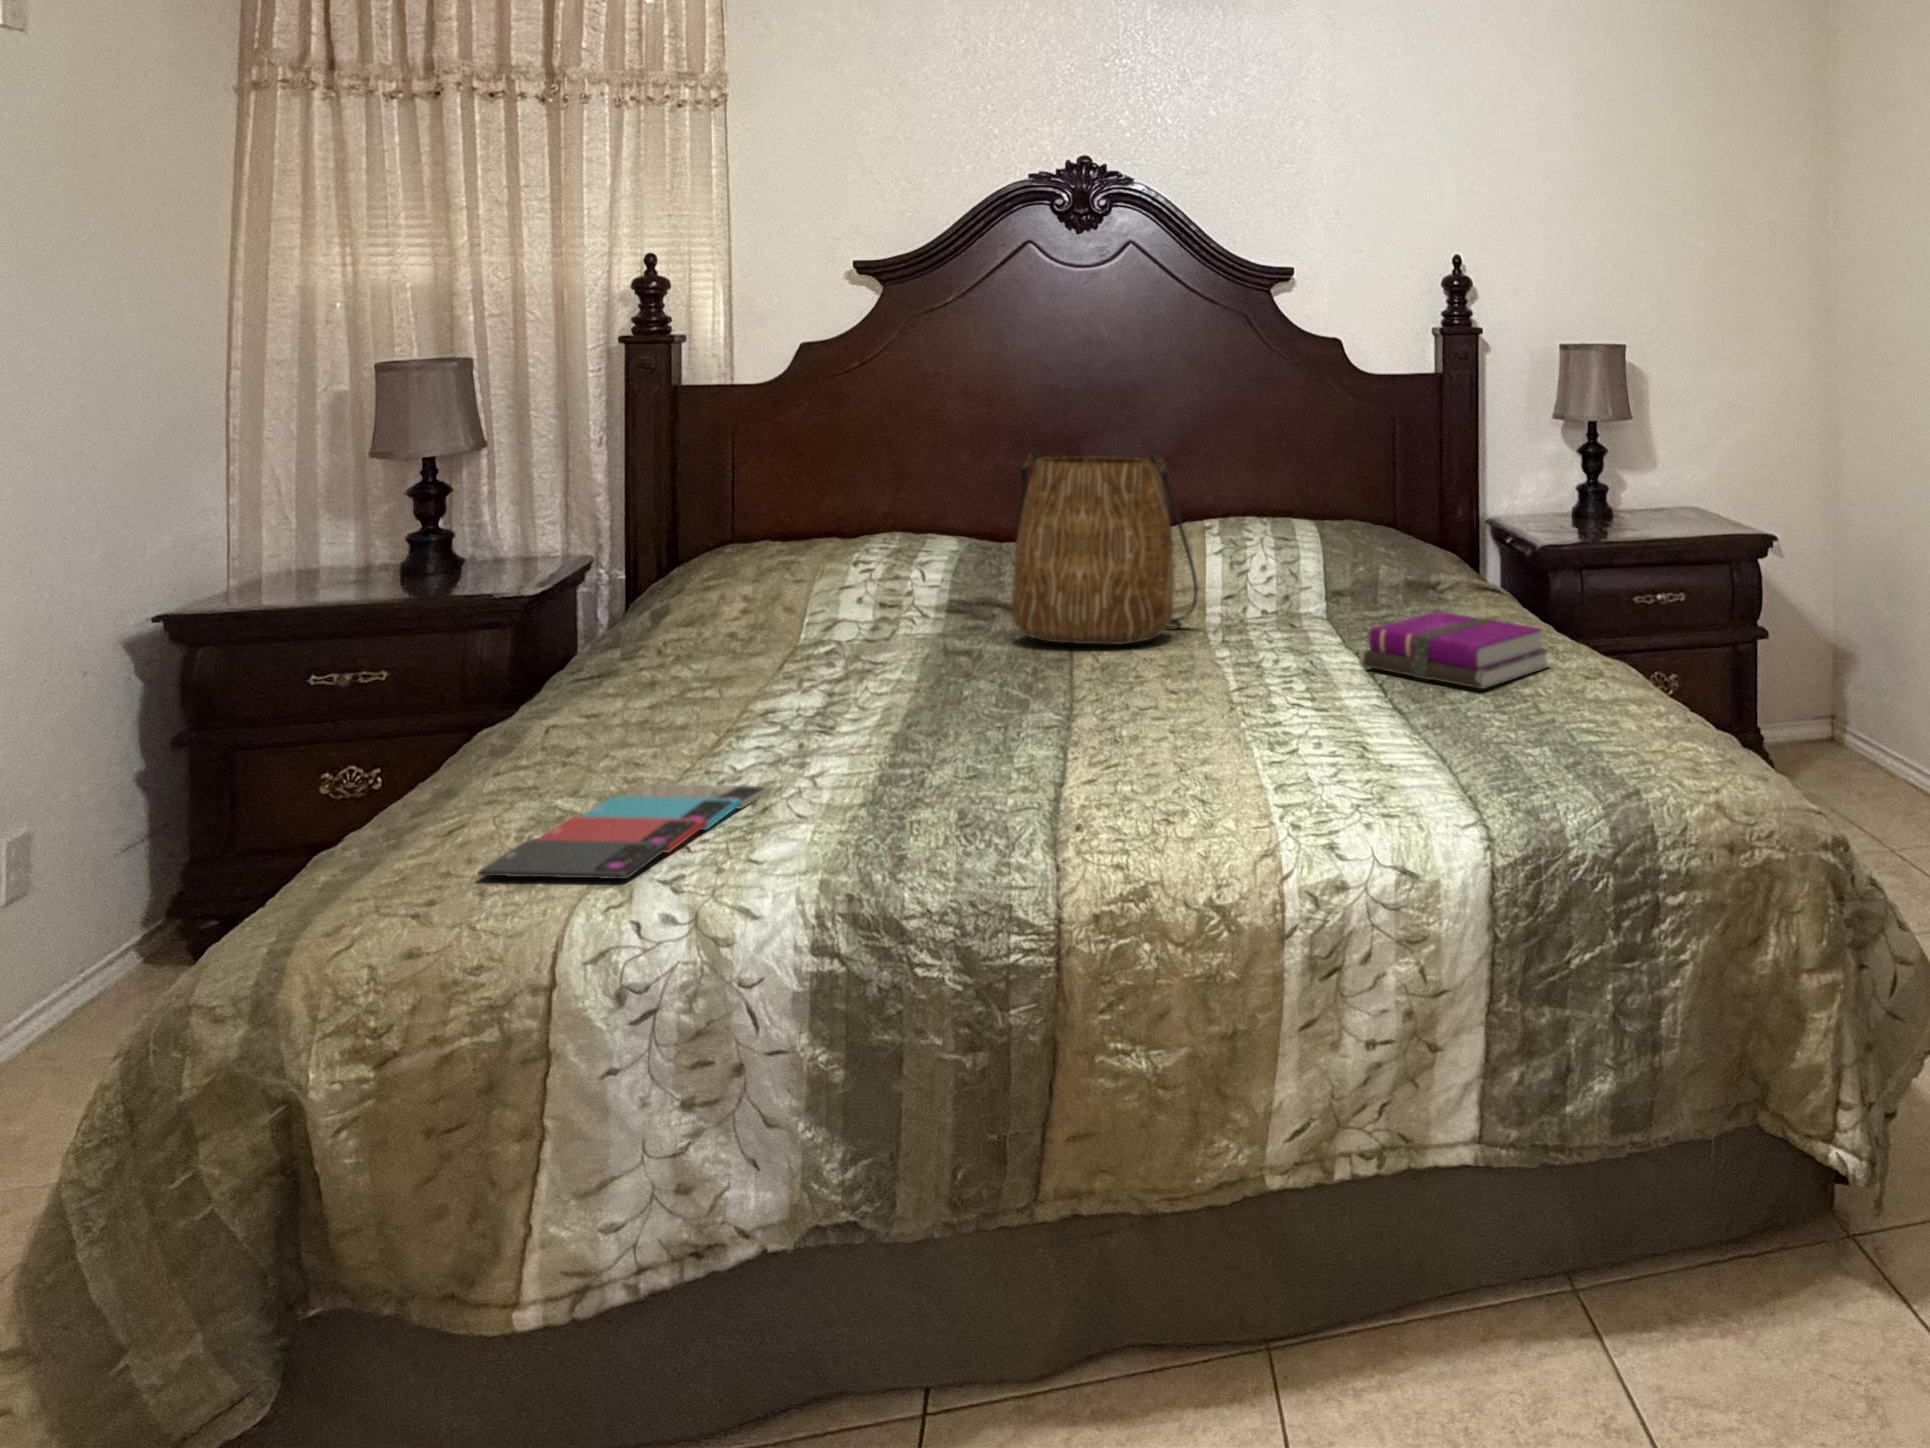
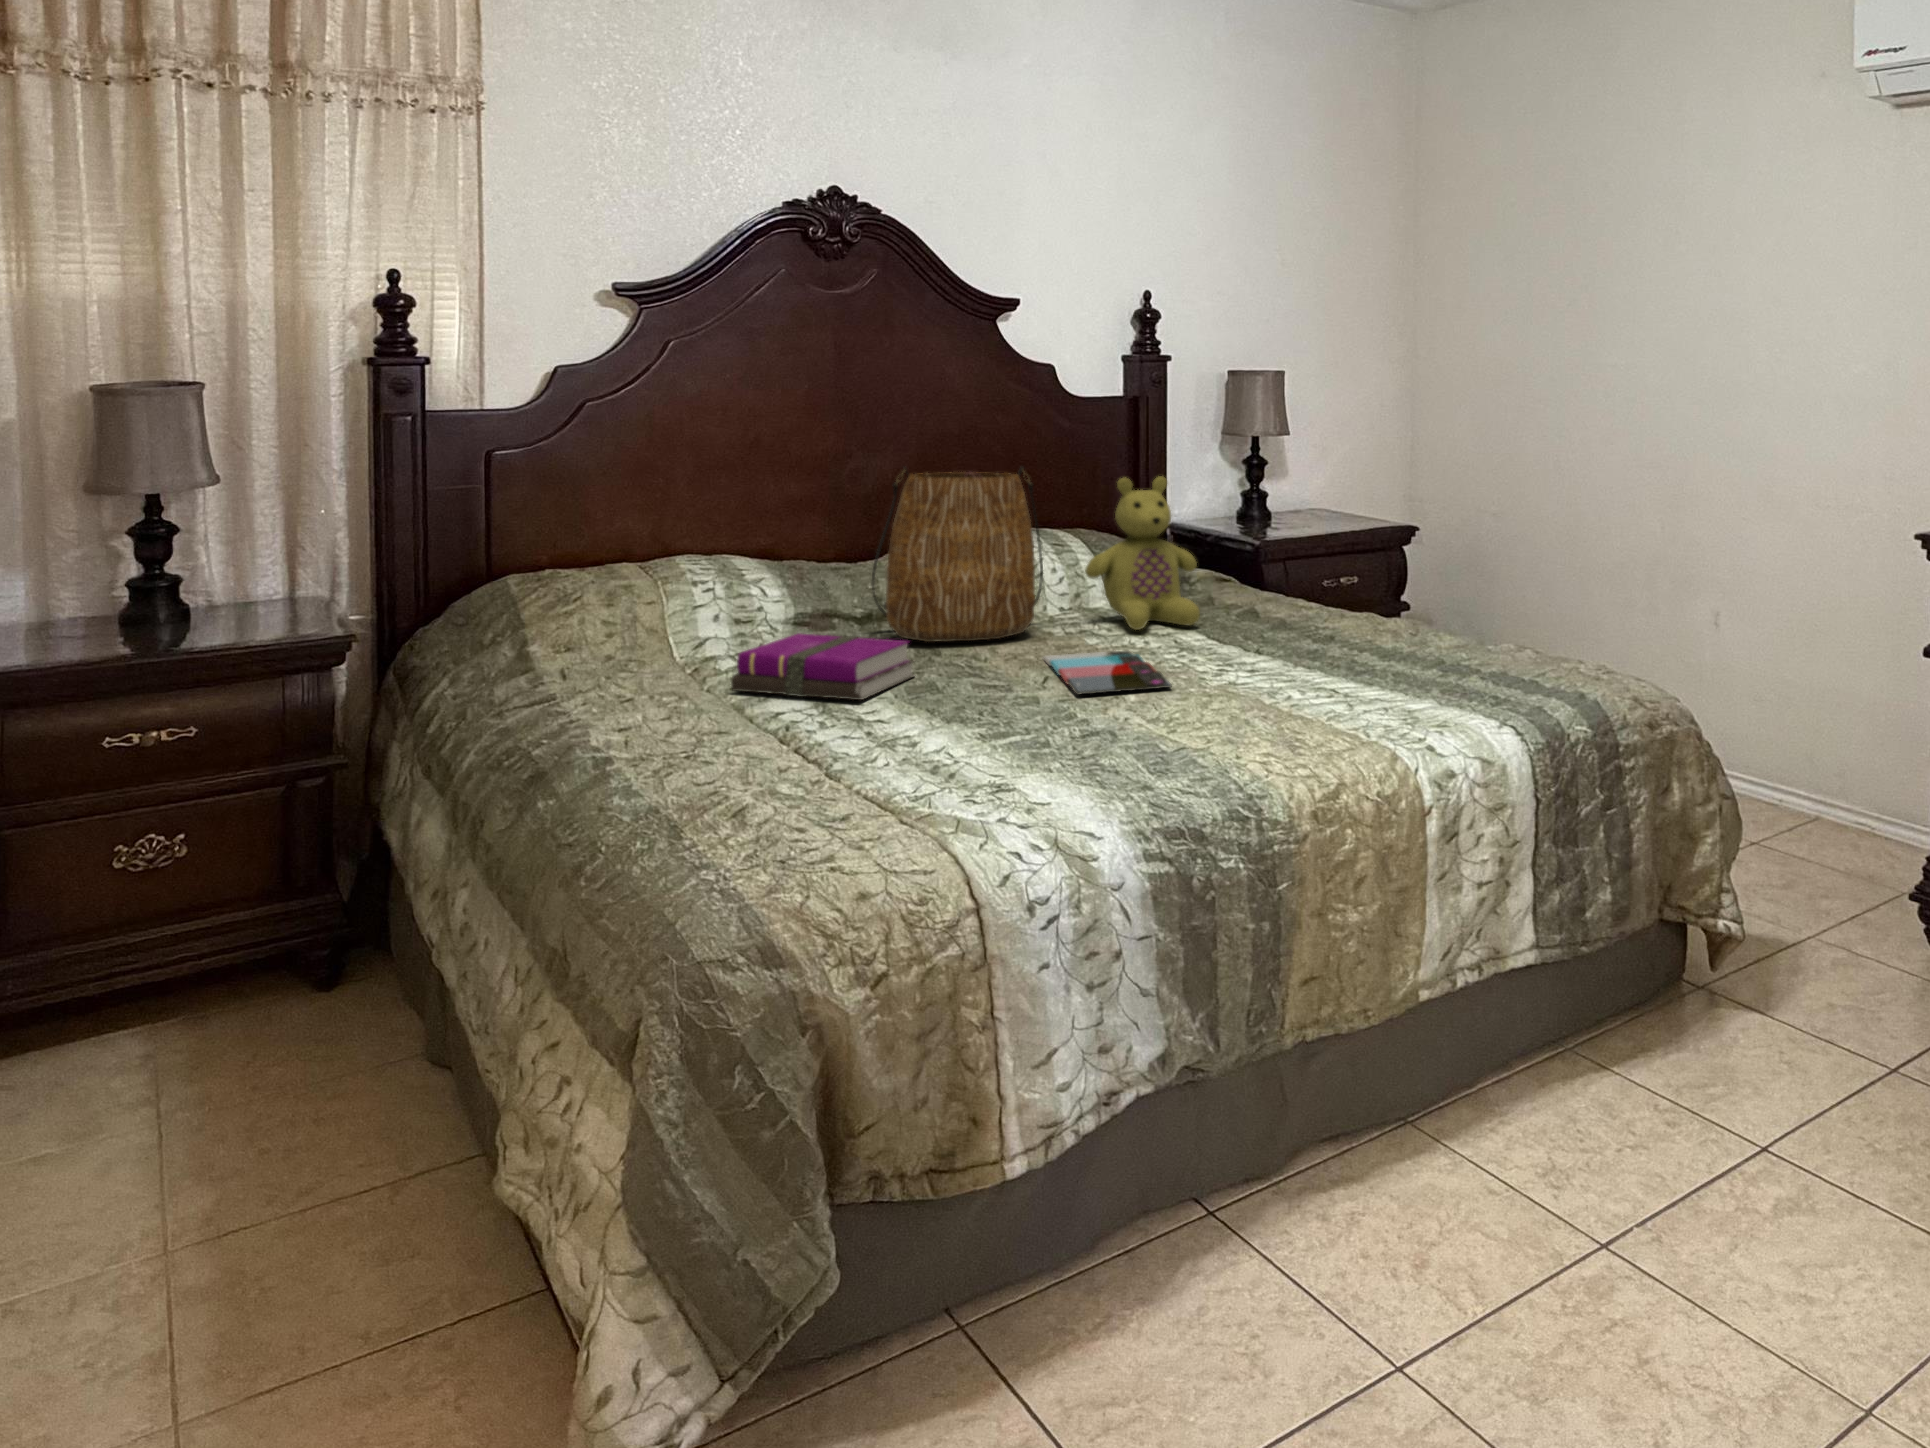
stuffed bear: none [1244,467,1382,646] -> present [1085,476,1200,630]
notebook: present [1363,612,1548,689] -> present [731,633,913,700]
smartphone: present [478,784,773,879] -> present [1043,650,1172,695]

